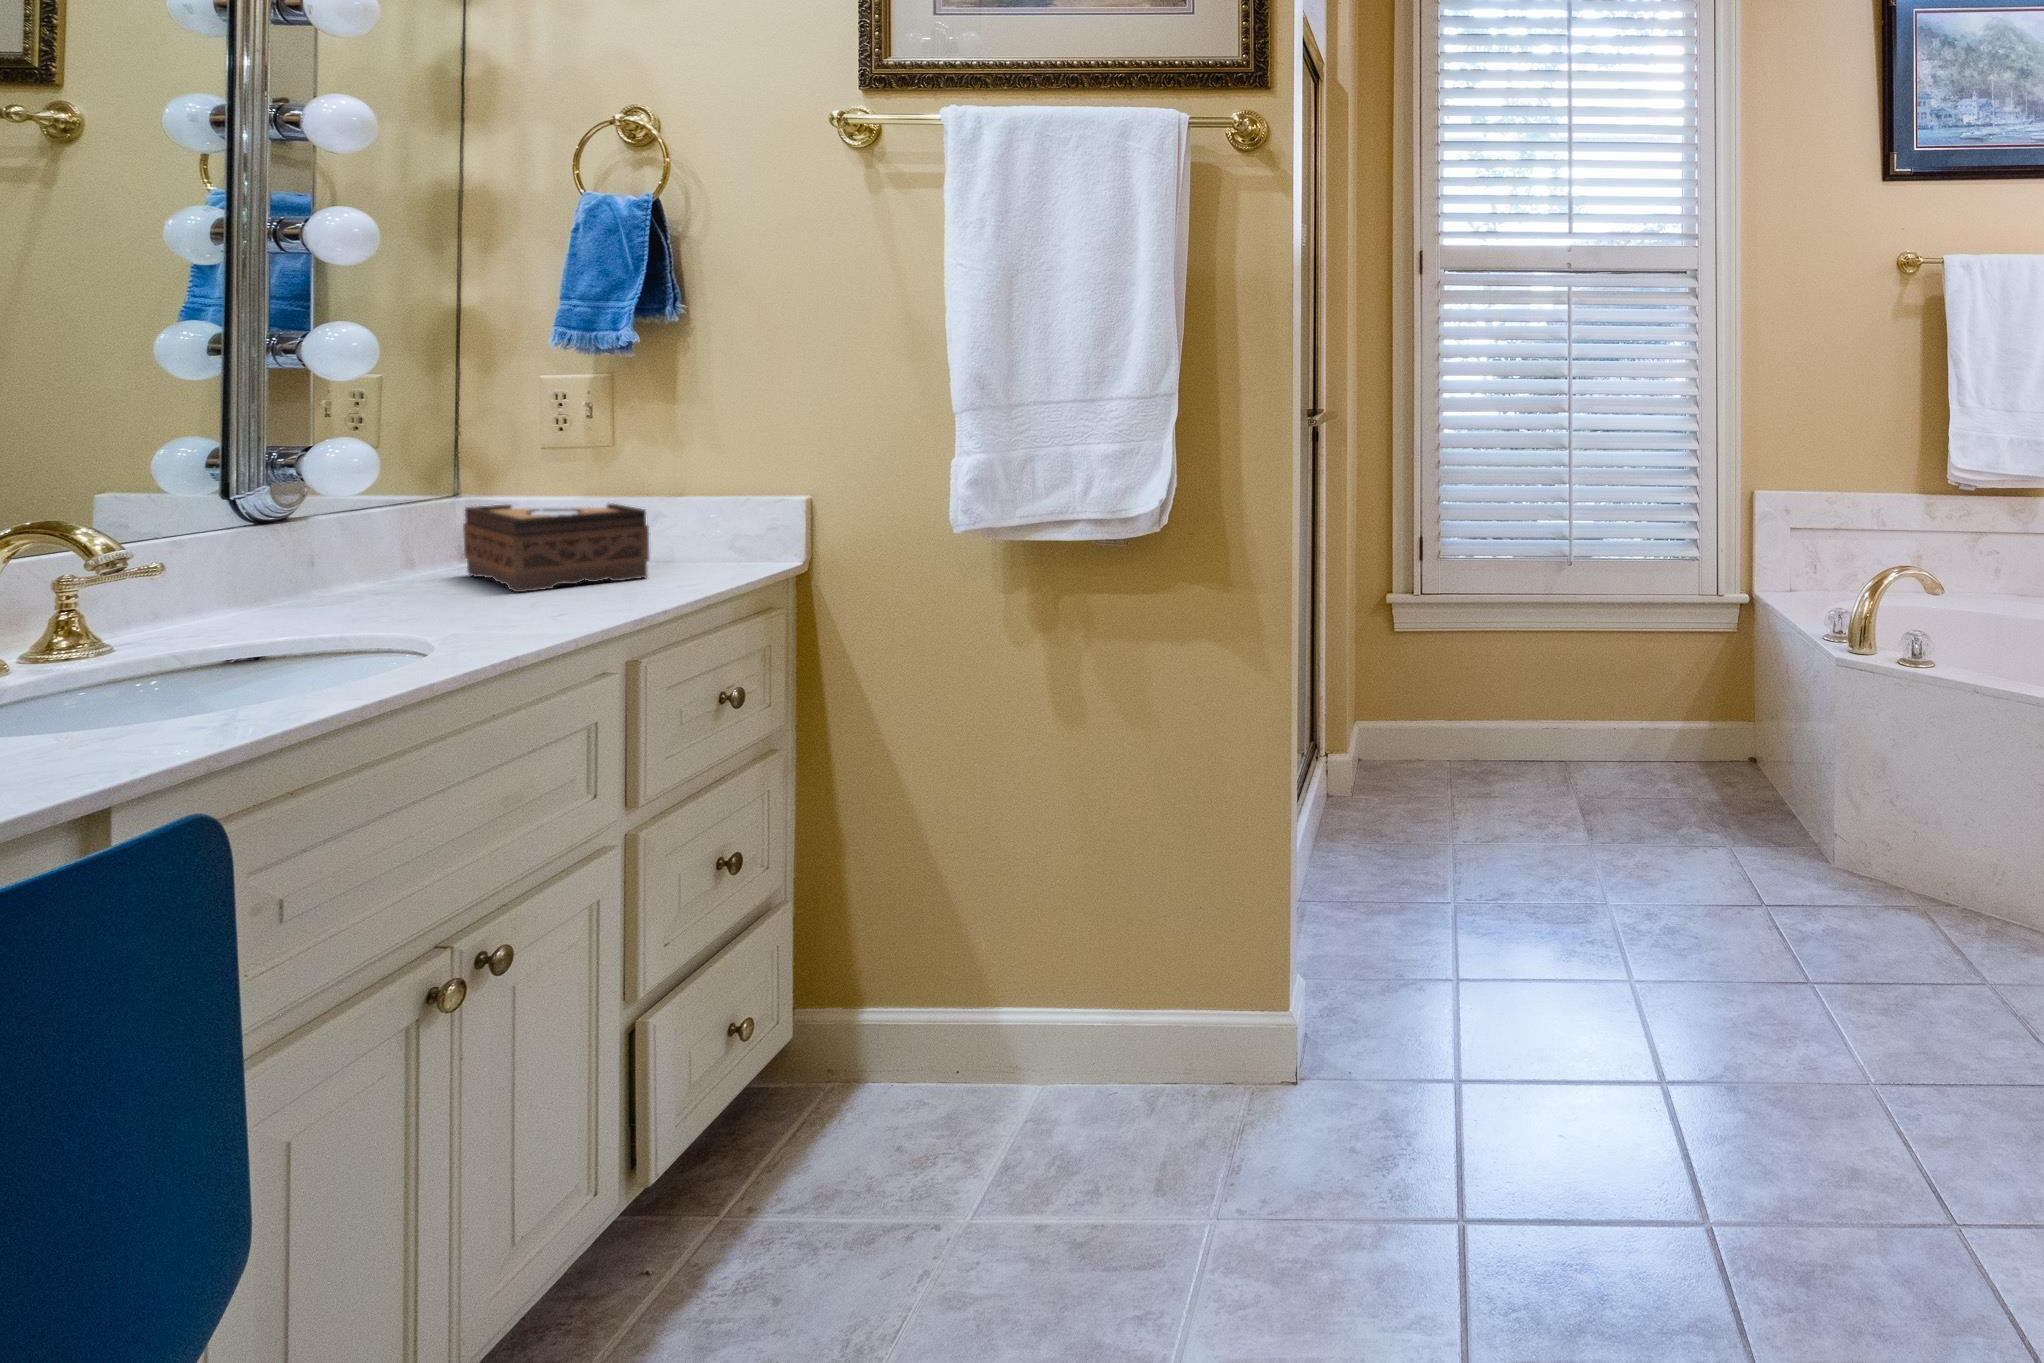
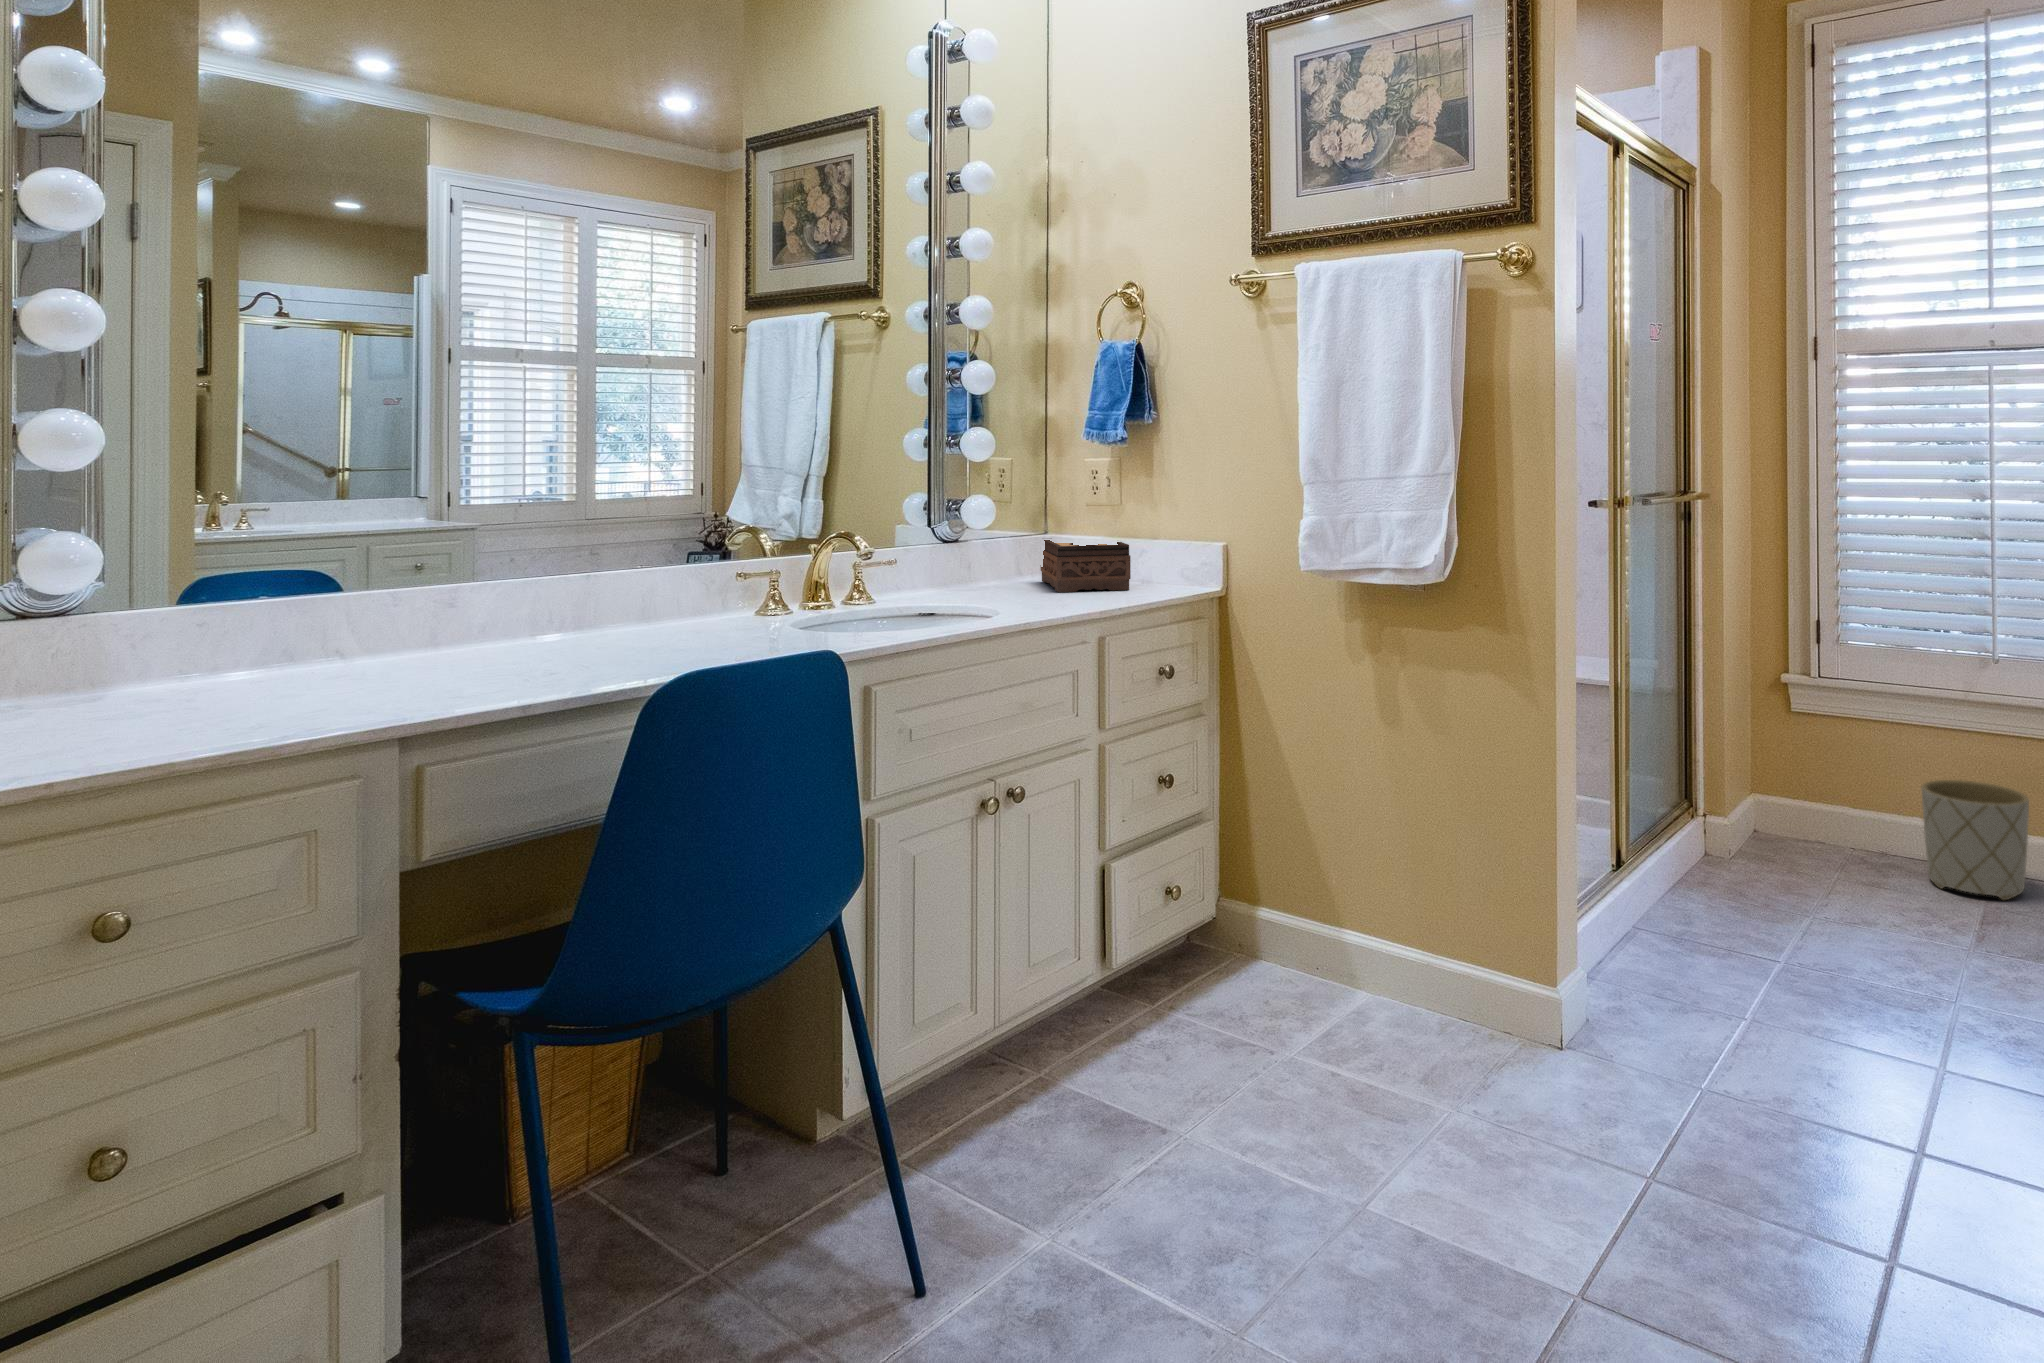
planter: none [1511,678,1596,783] -> present [1921,780,2029,900]

